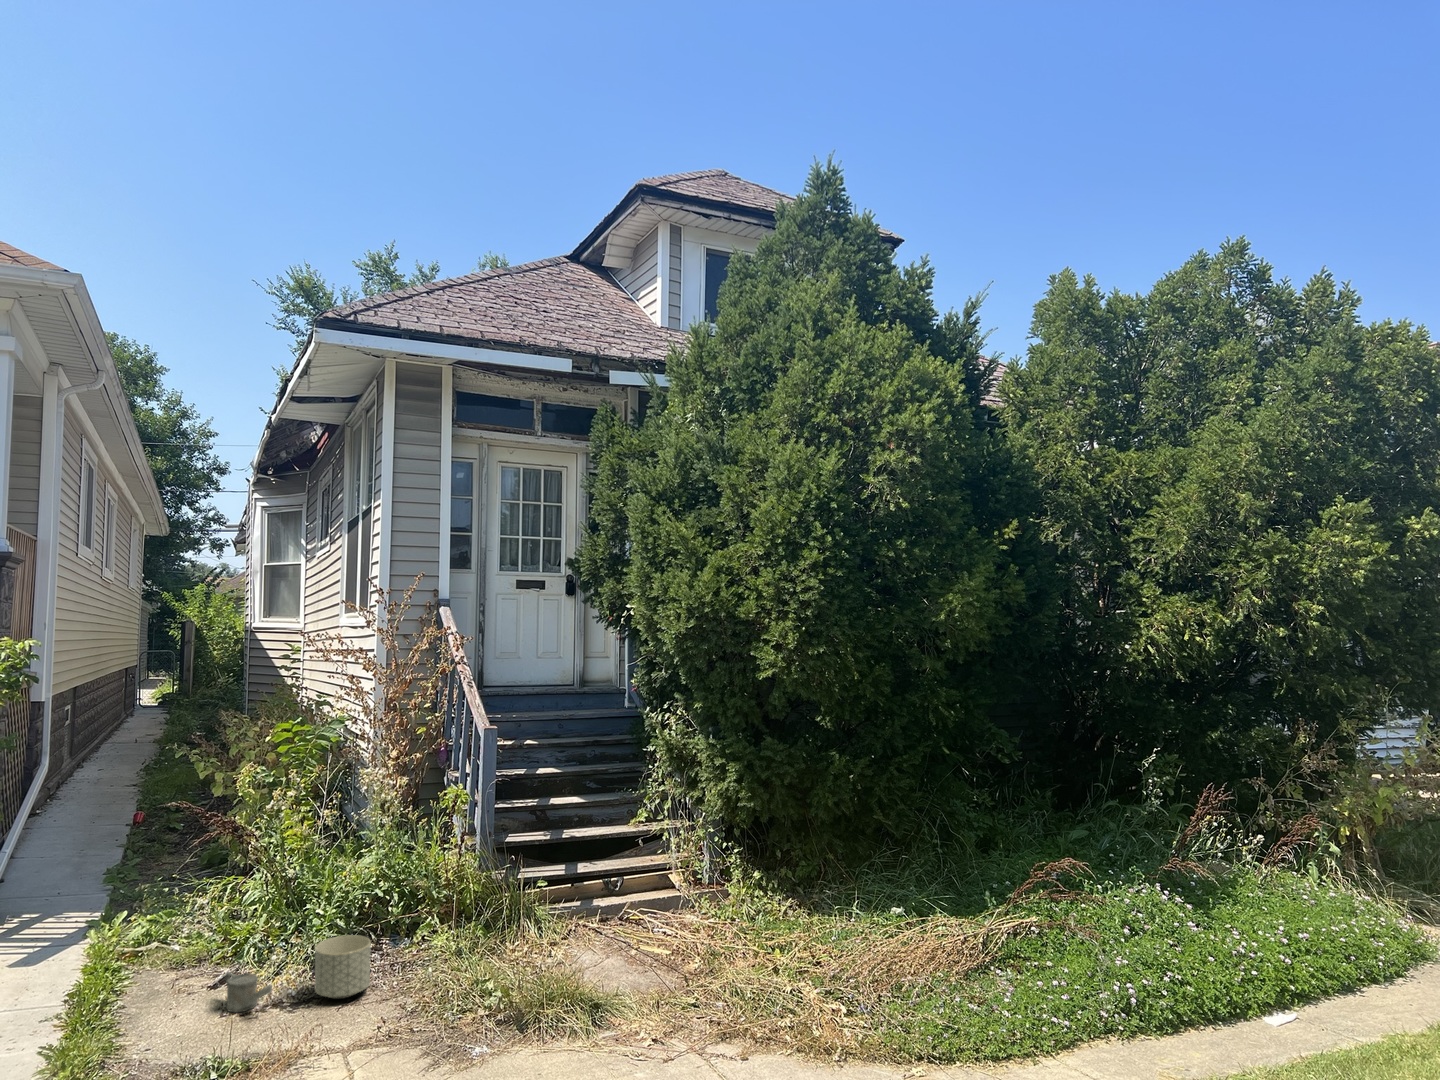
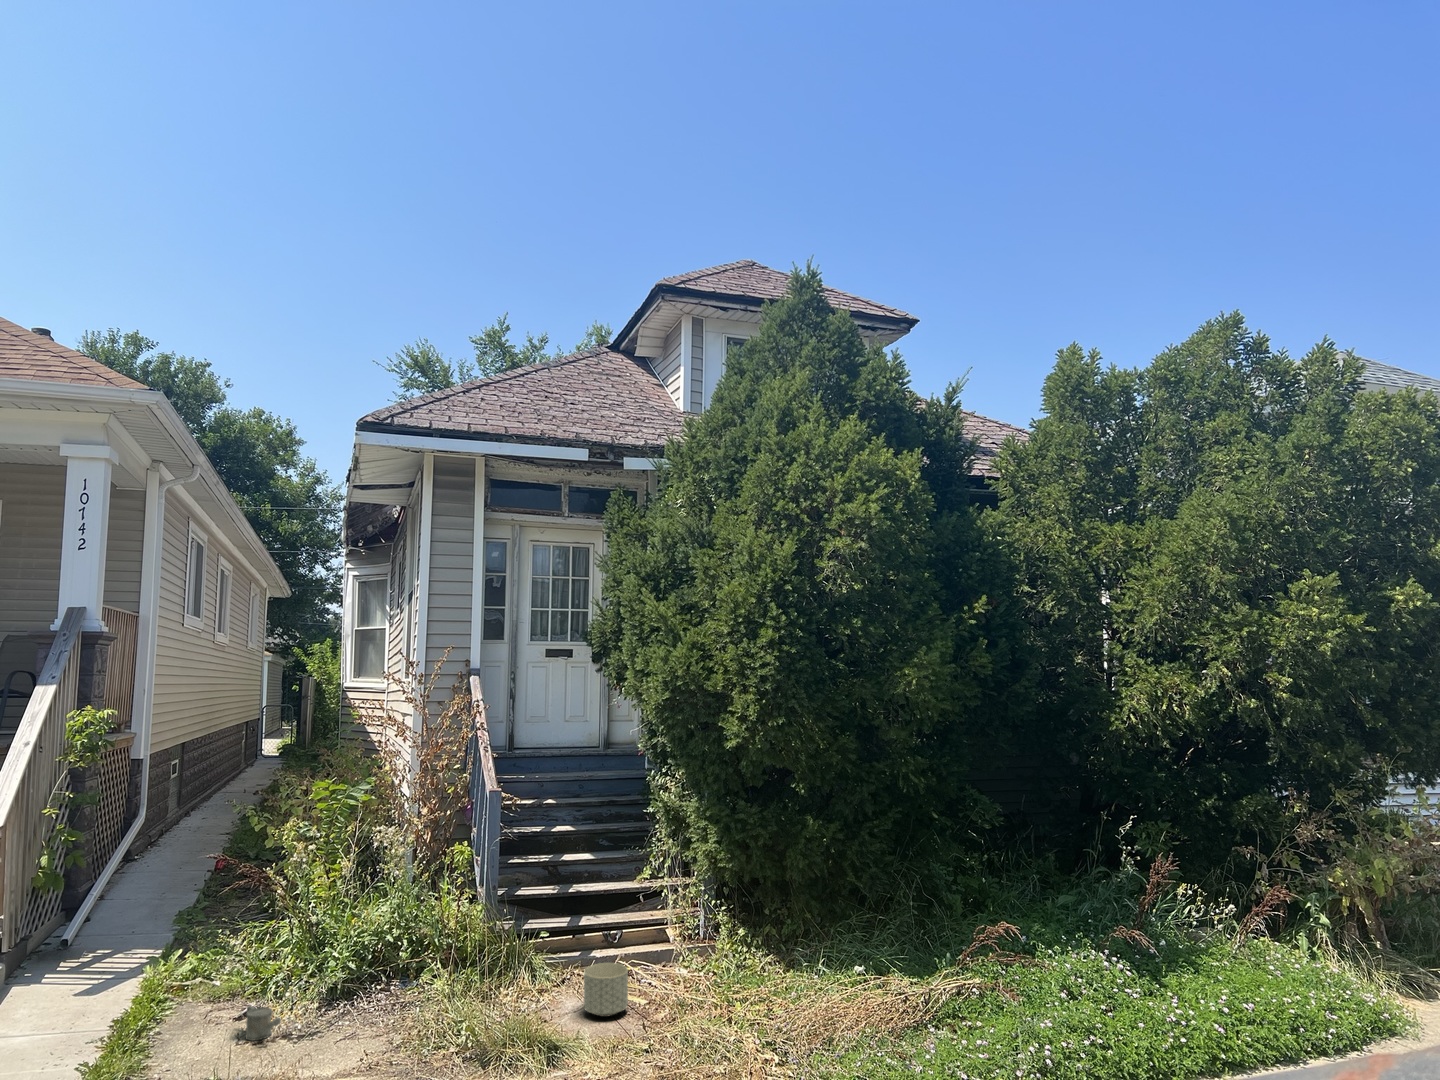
planter: present [315,935,371,999] -> present [584,963,628,1017]

